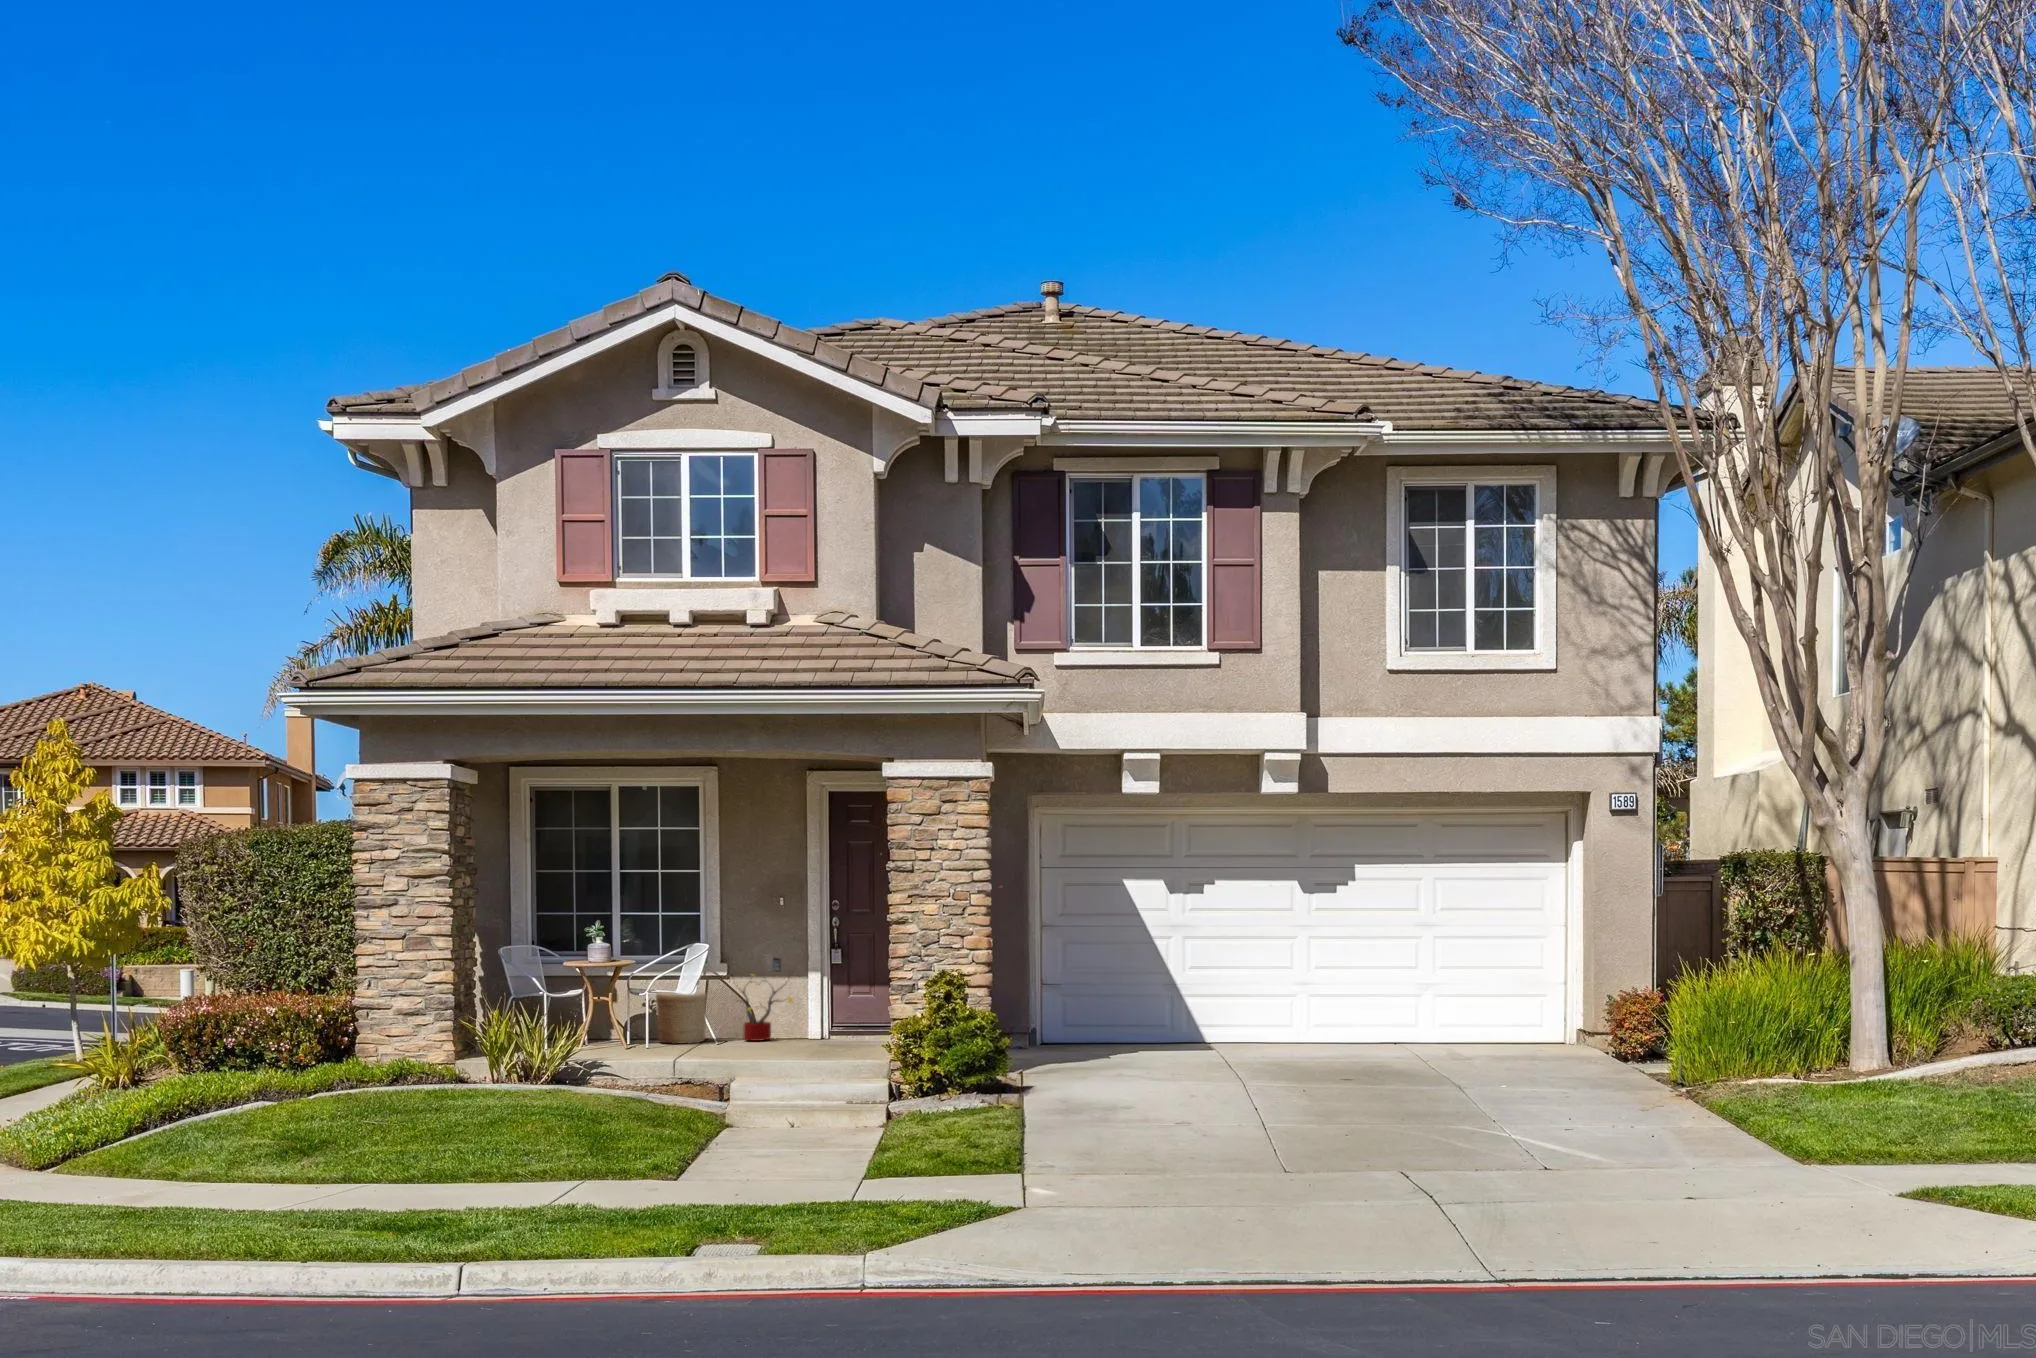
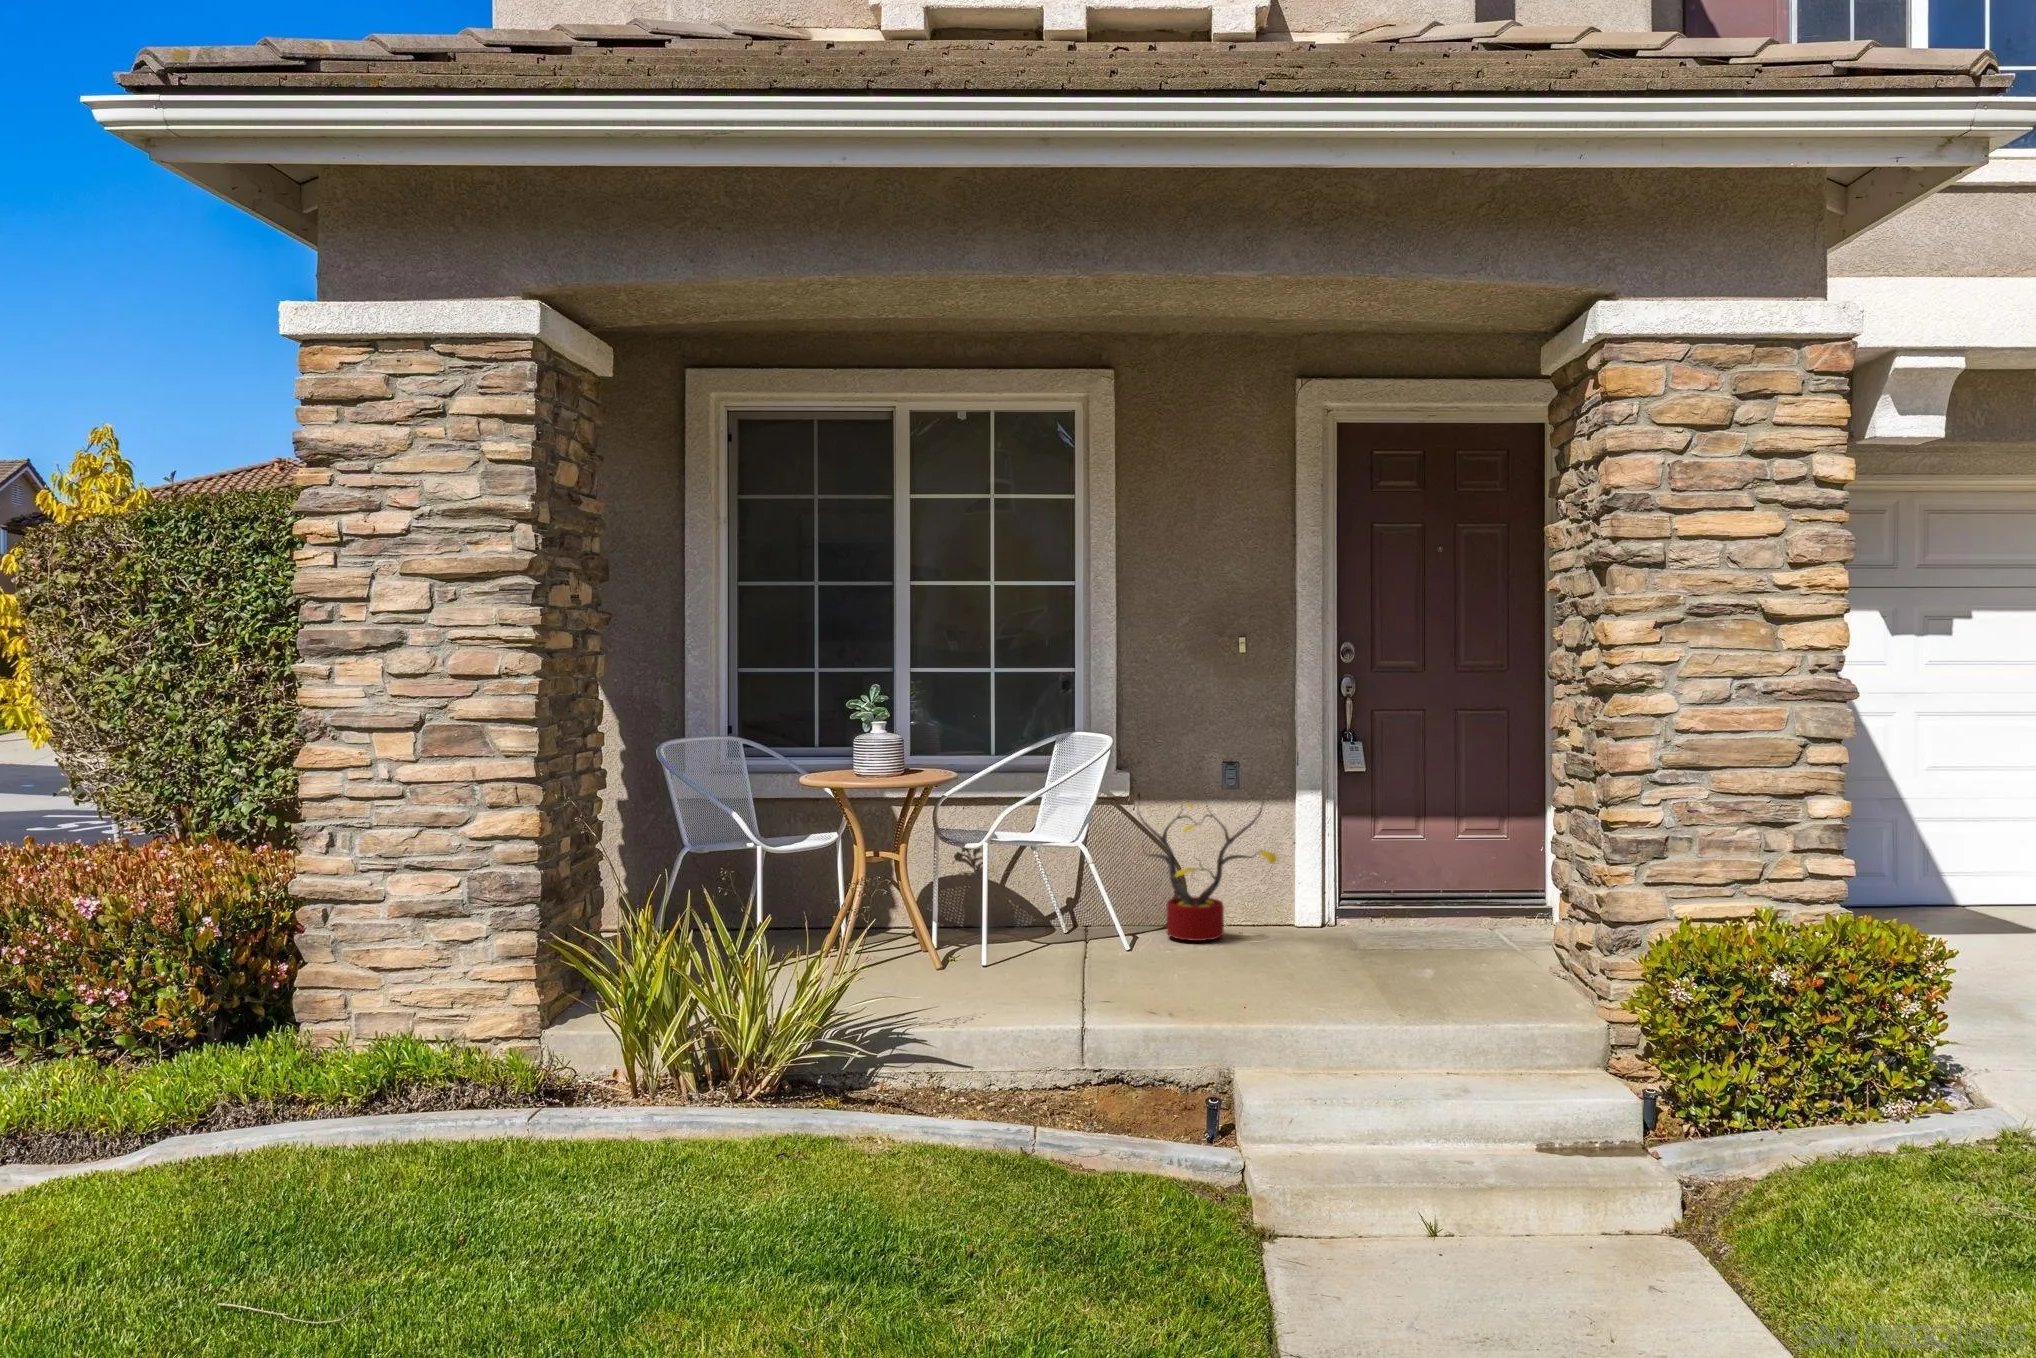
woven basket: present [656,992,707,1044] -> none [984,832,1087,947]

